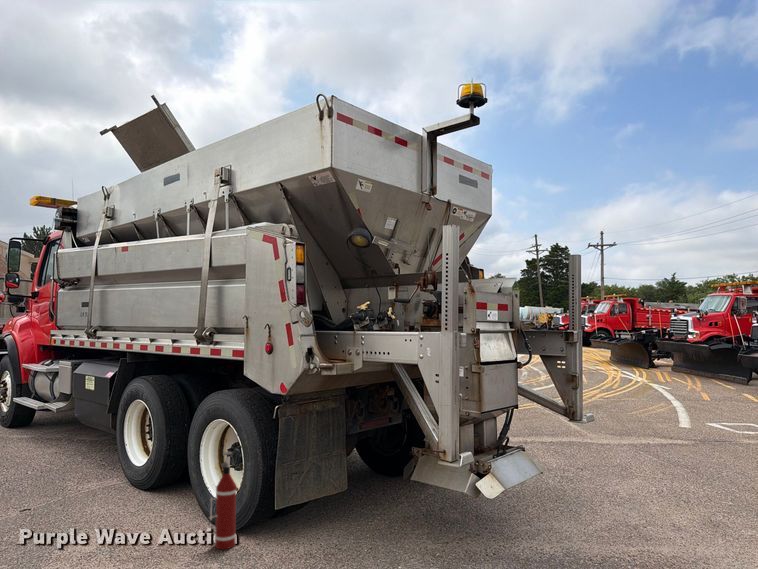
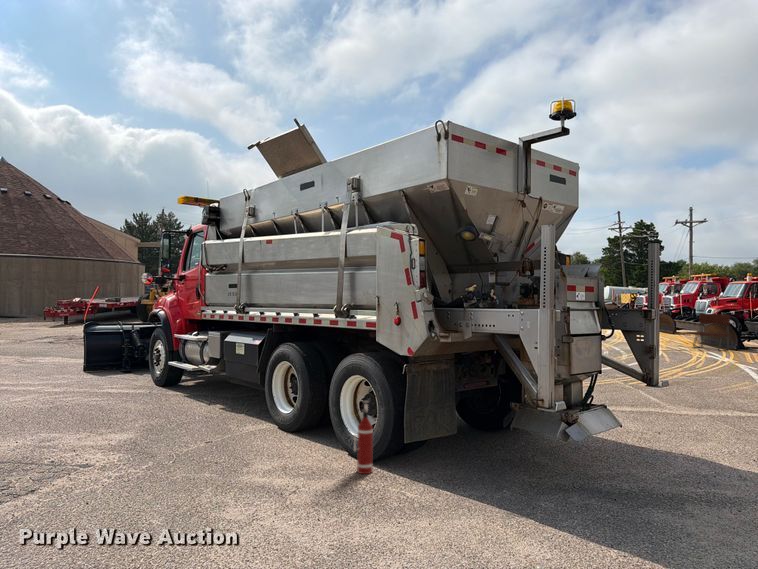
bench: none [604,332,642,370] -> present [689,313,730,351]

